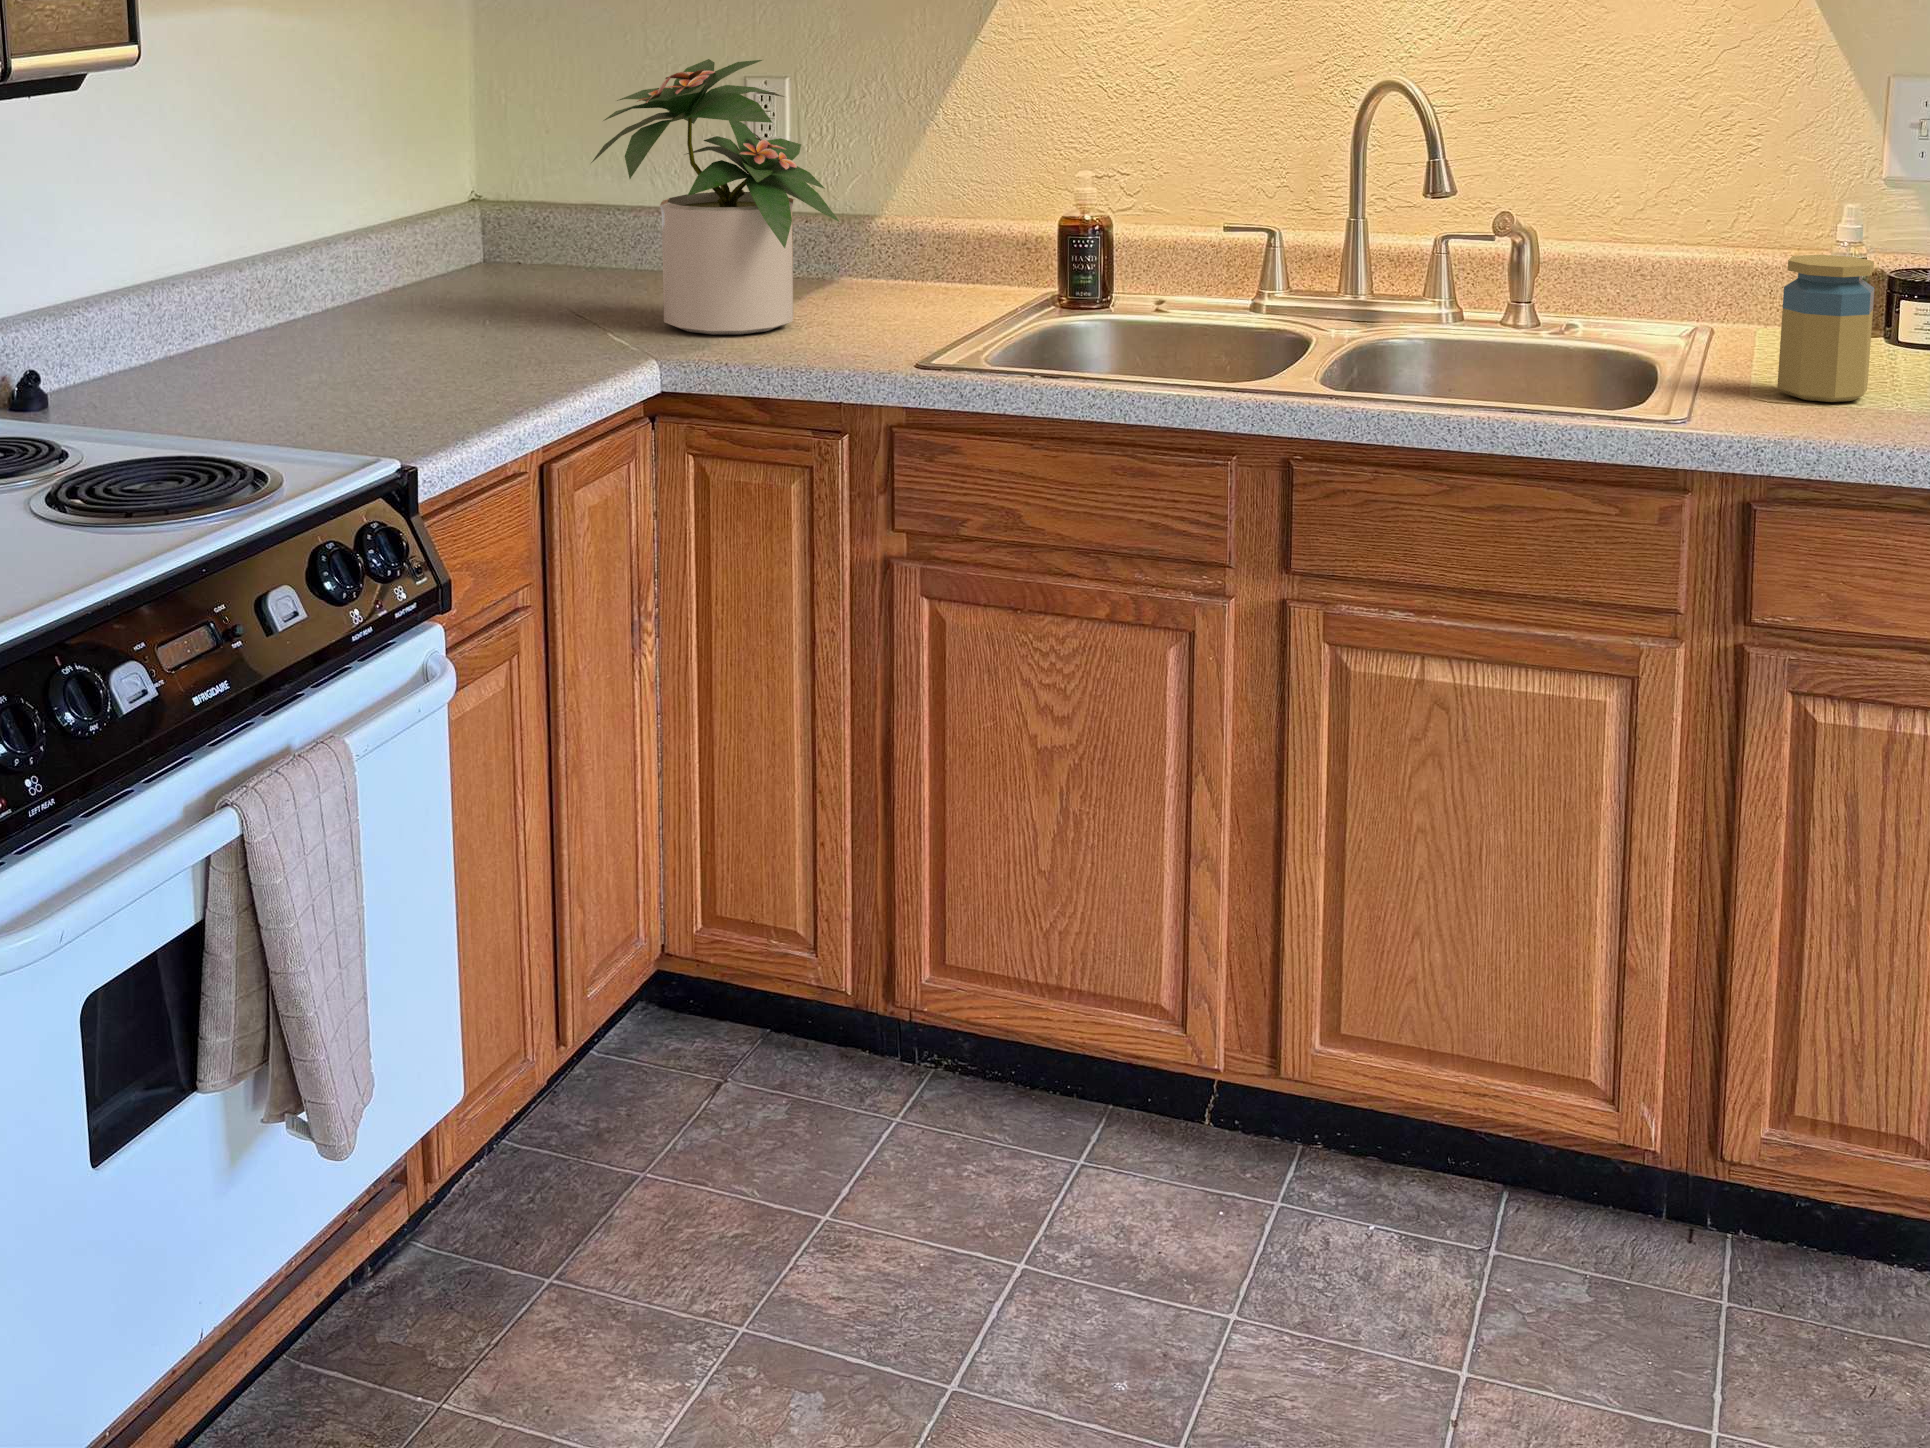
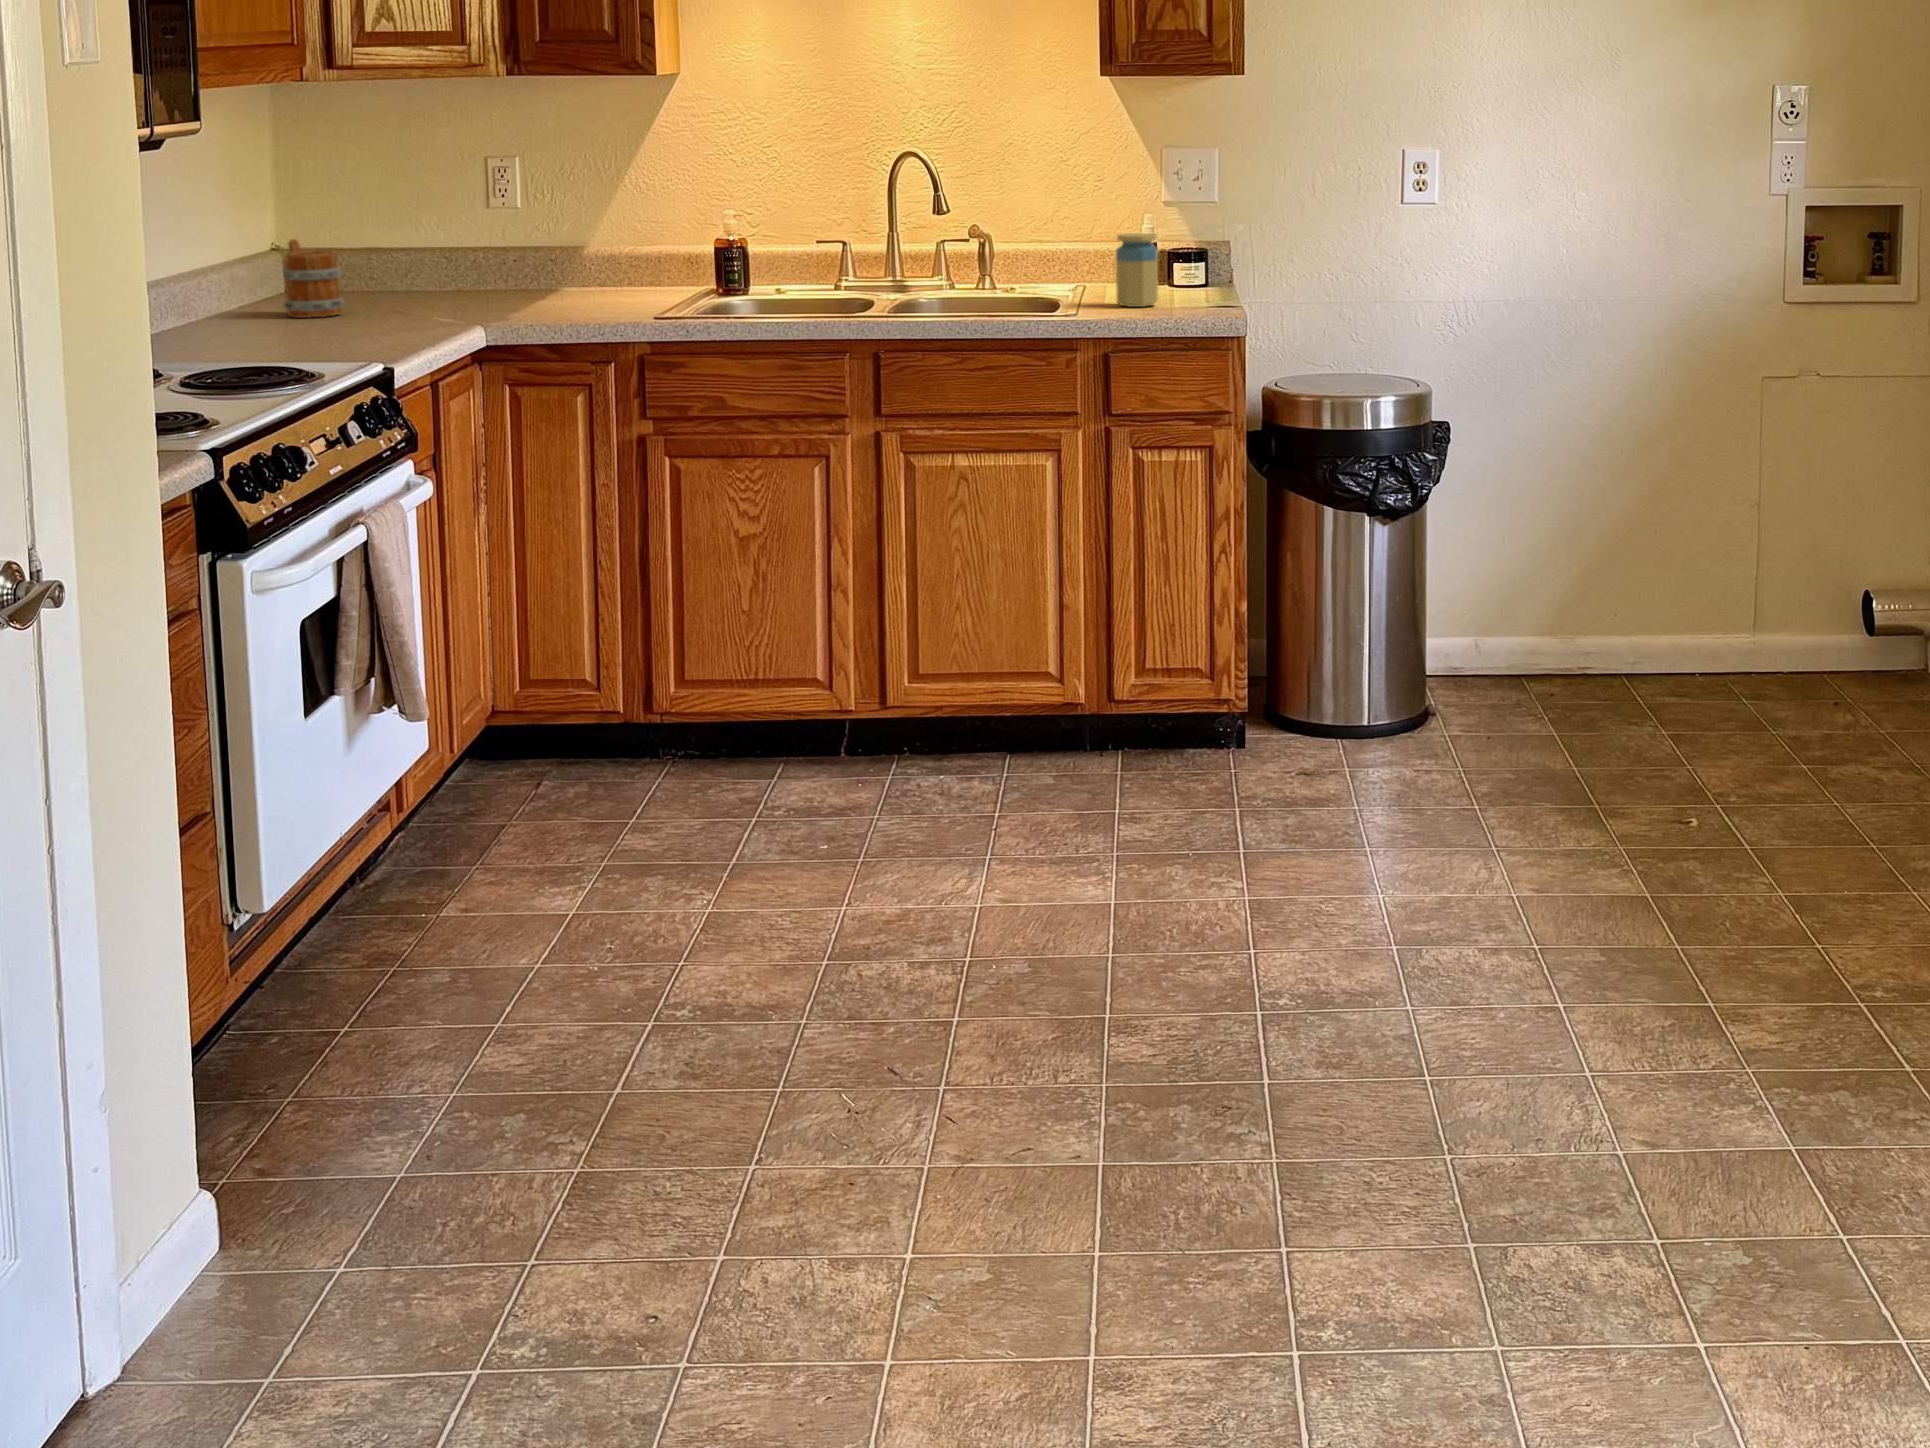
potted plant: present [591,59,839,334] -> none [414,141,584,314]
mug: none [413,200,495,322] -> present [283,239,344,318]

